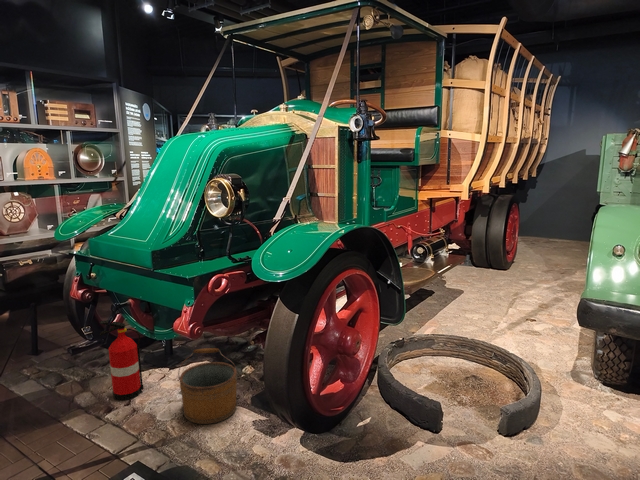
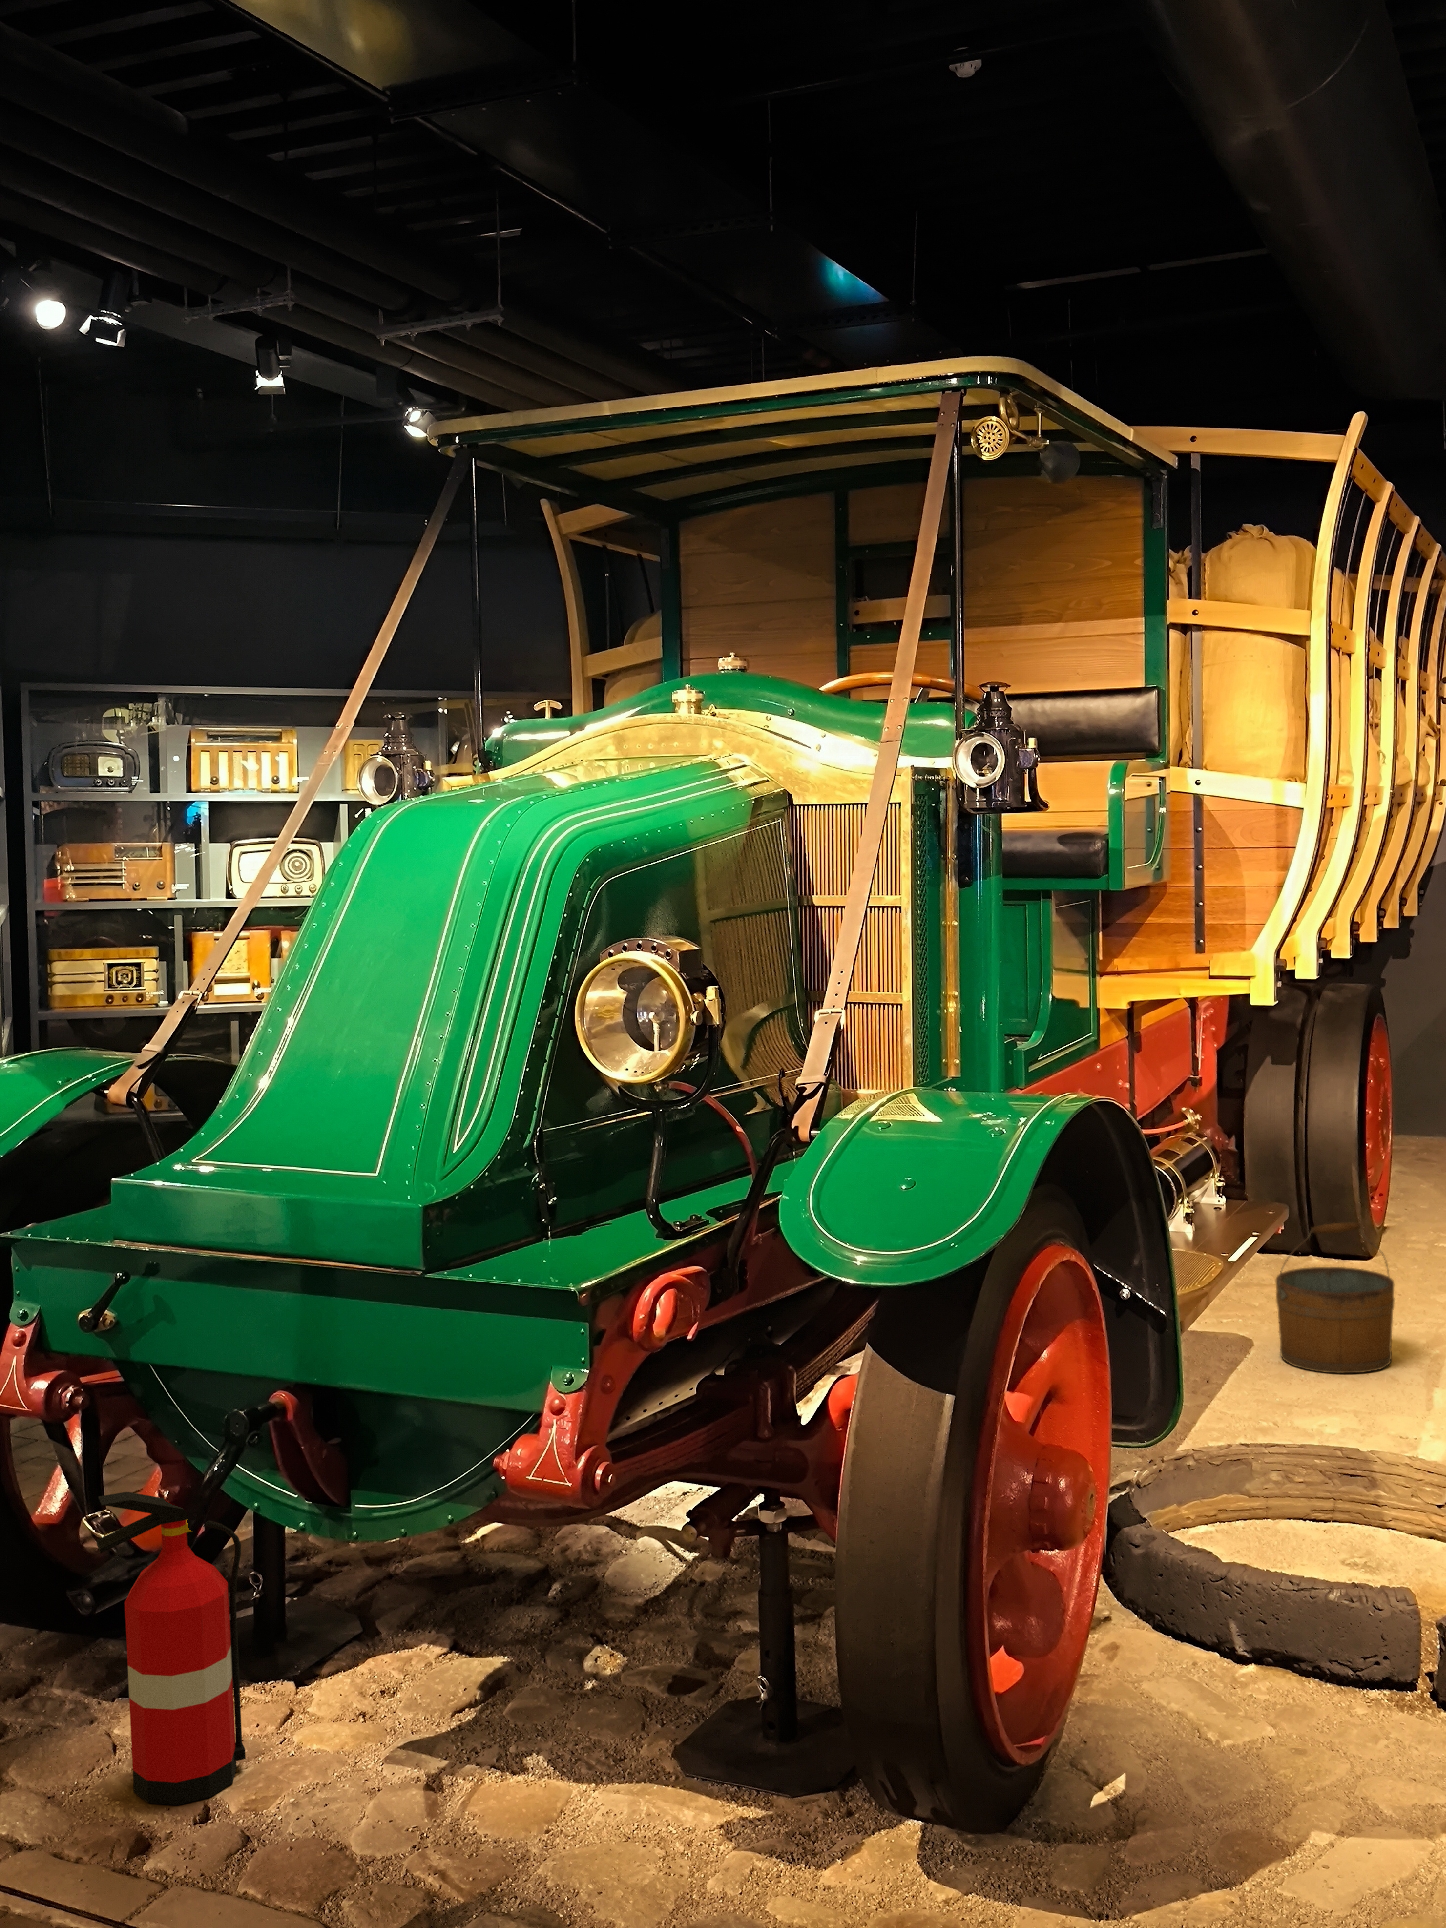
bucket: present [178,348,238,424] -> present [1276,1222,1394,1373]

